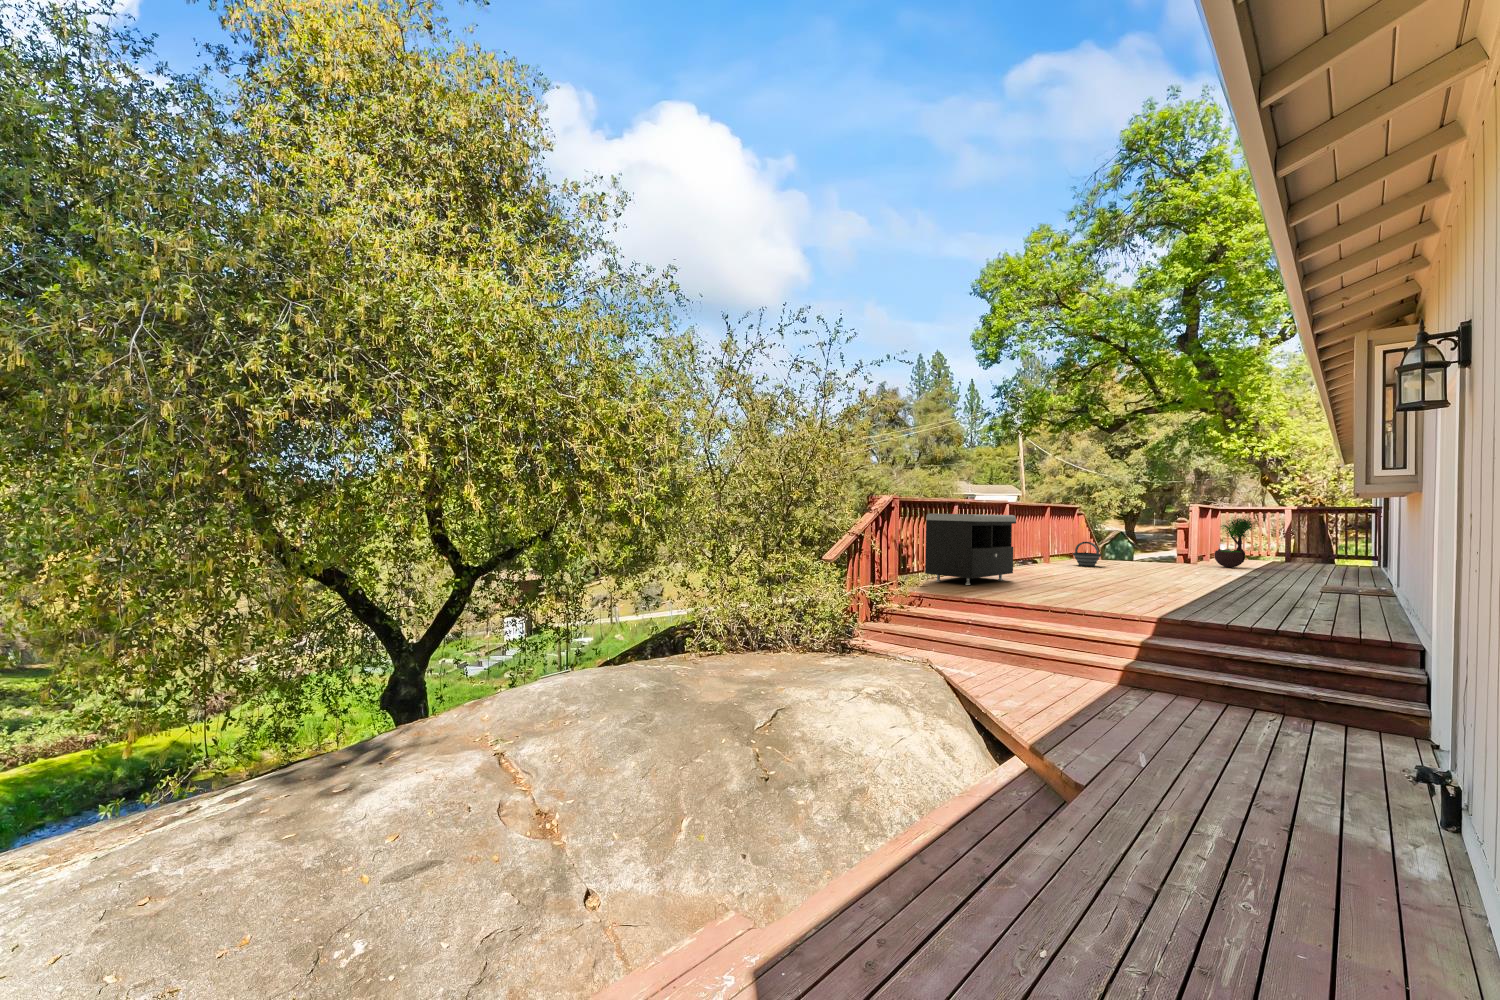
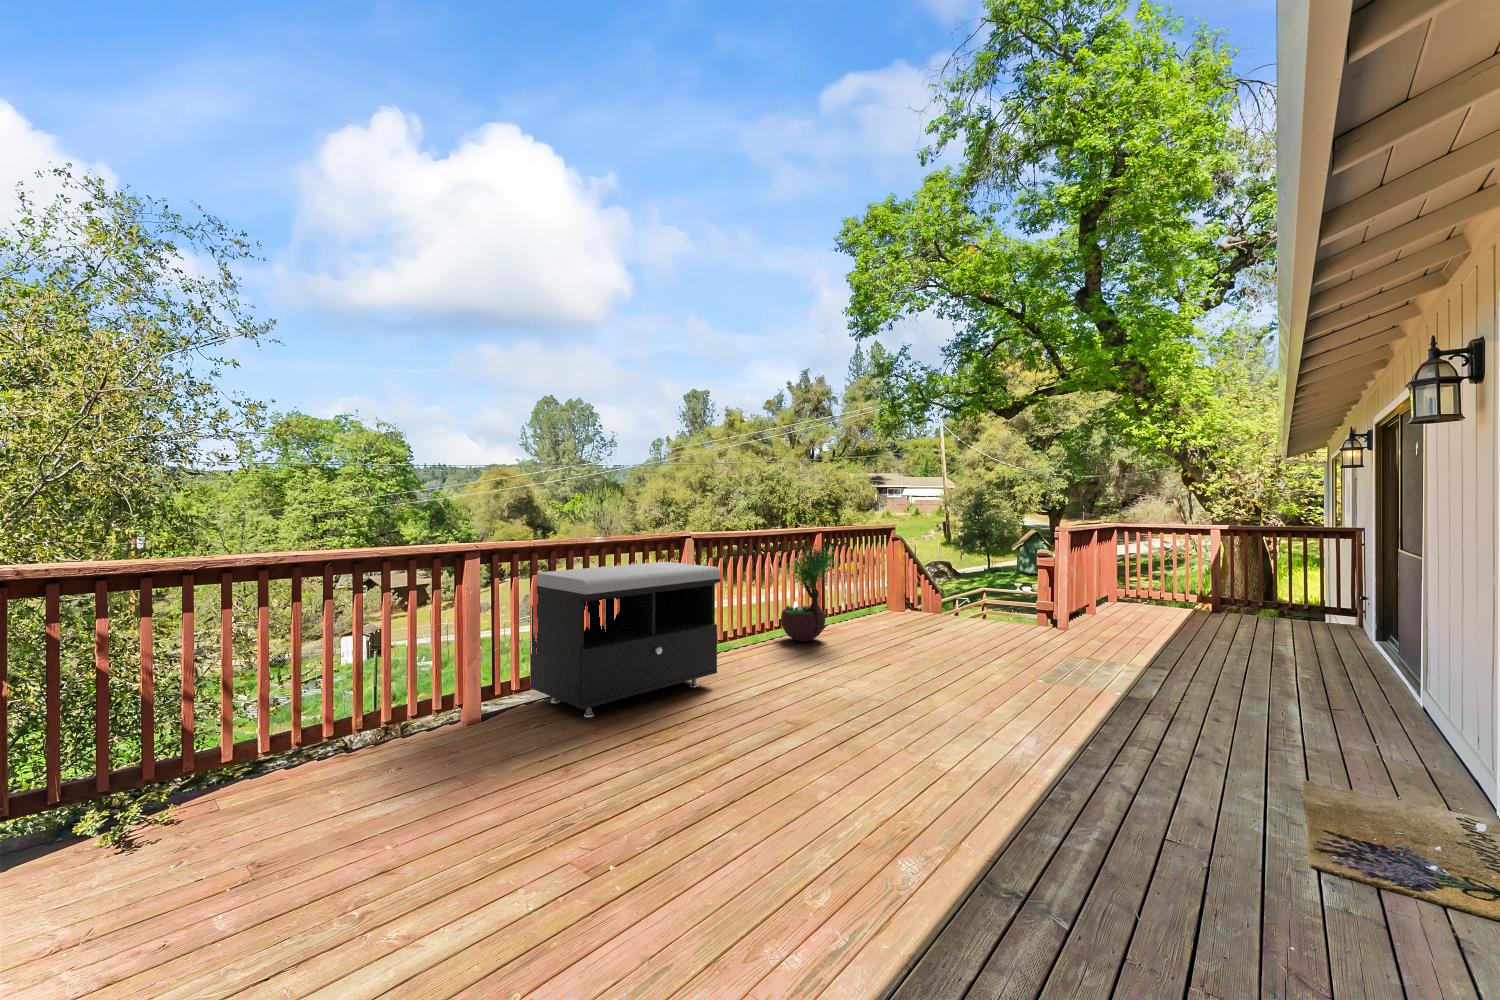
potted tree: present [1214,516,1255,568] -> present [781,539,840,641]
bucket: present [1073,542,1101,567] -> none [900,582,939,620]

